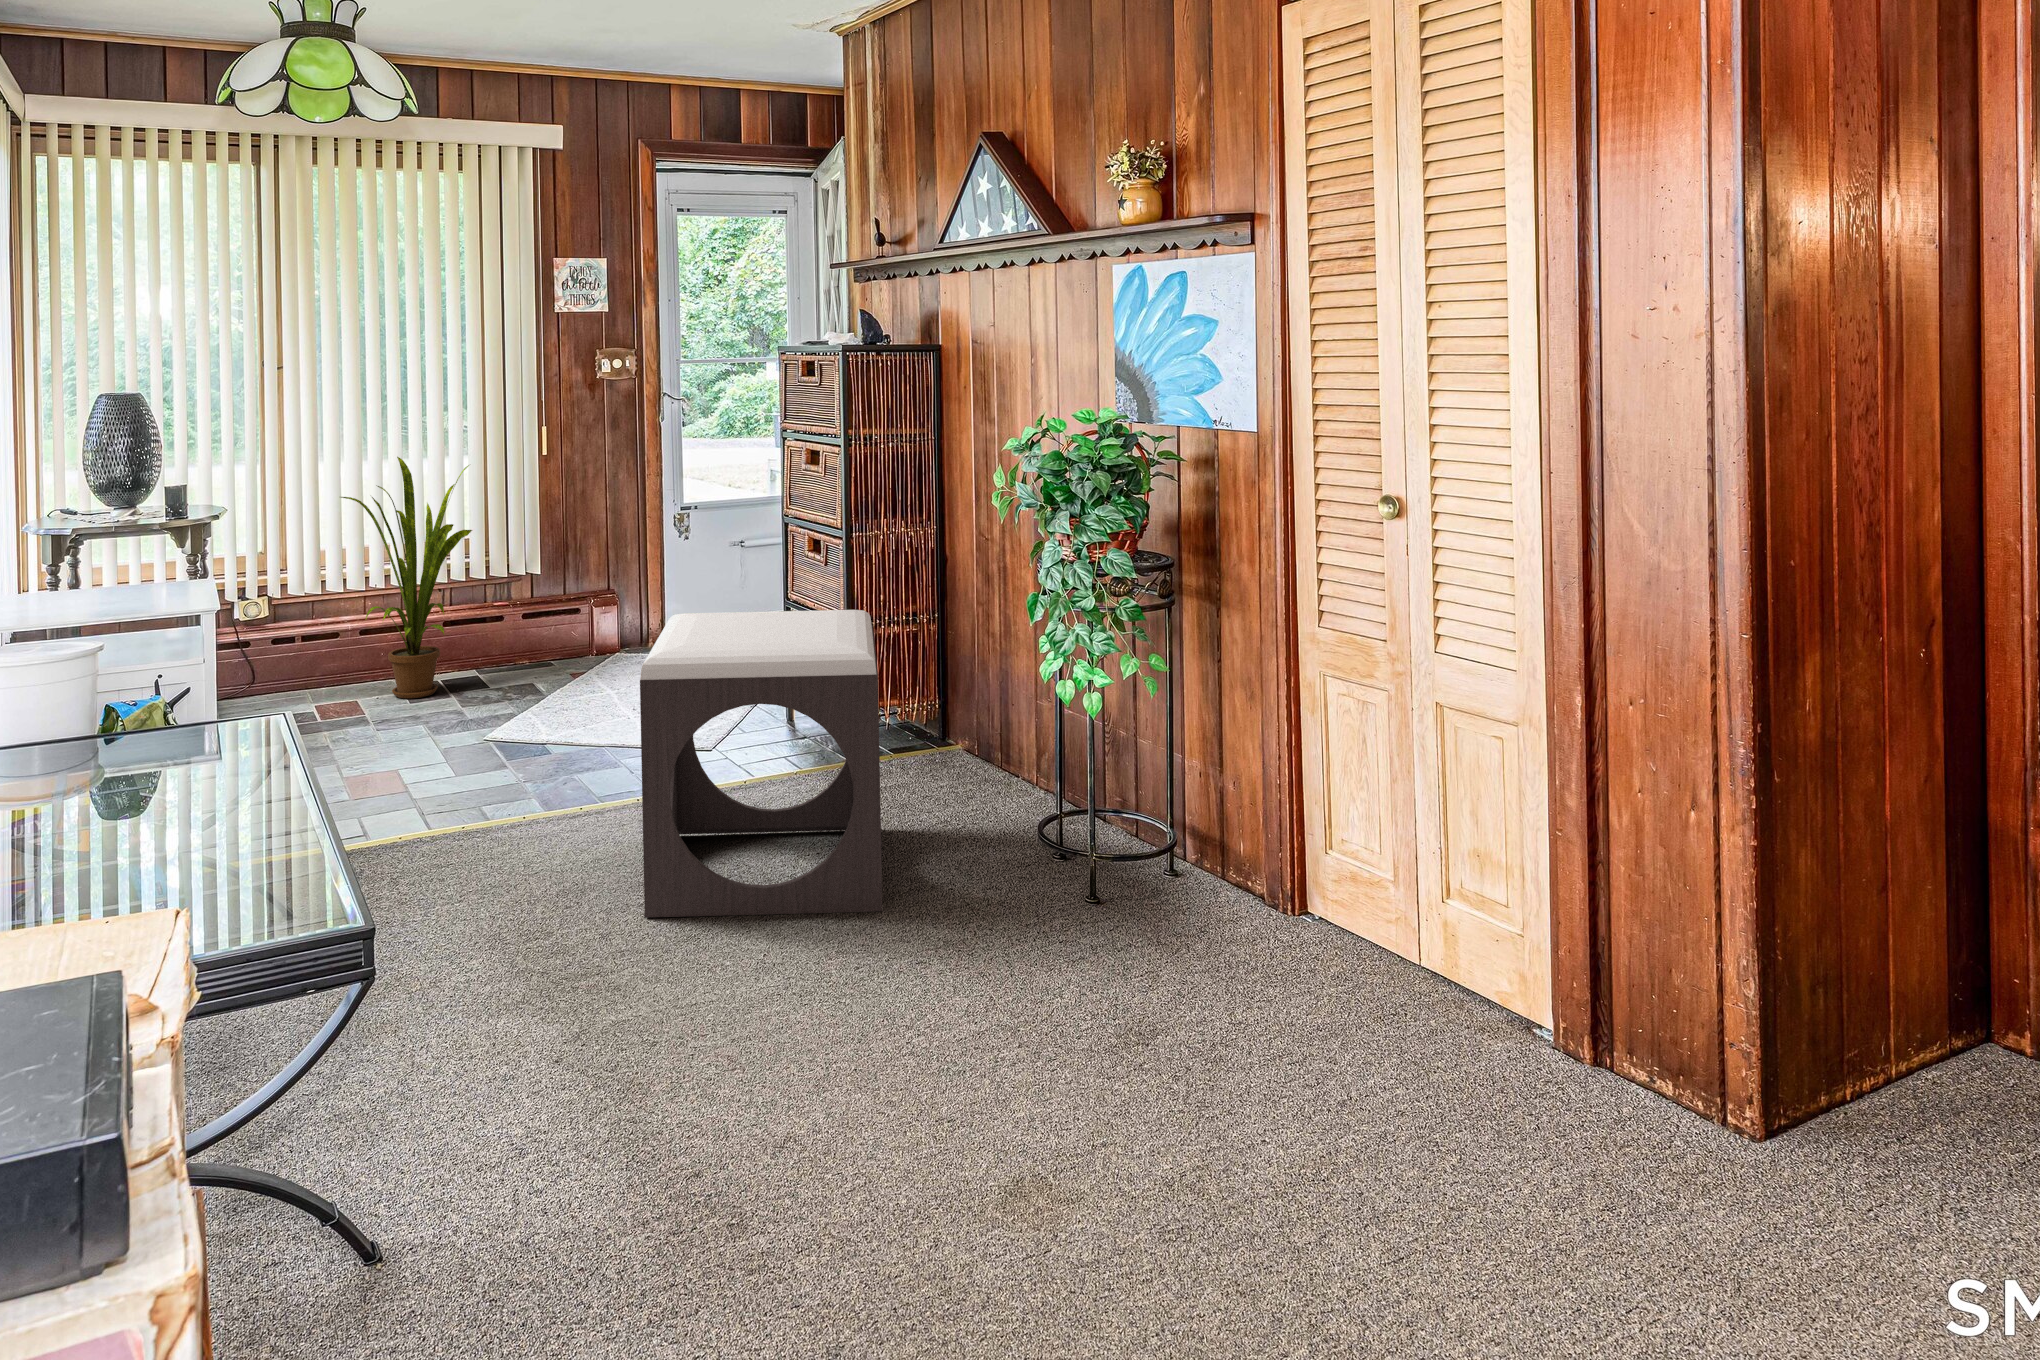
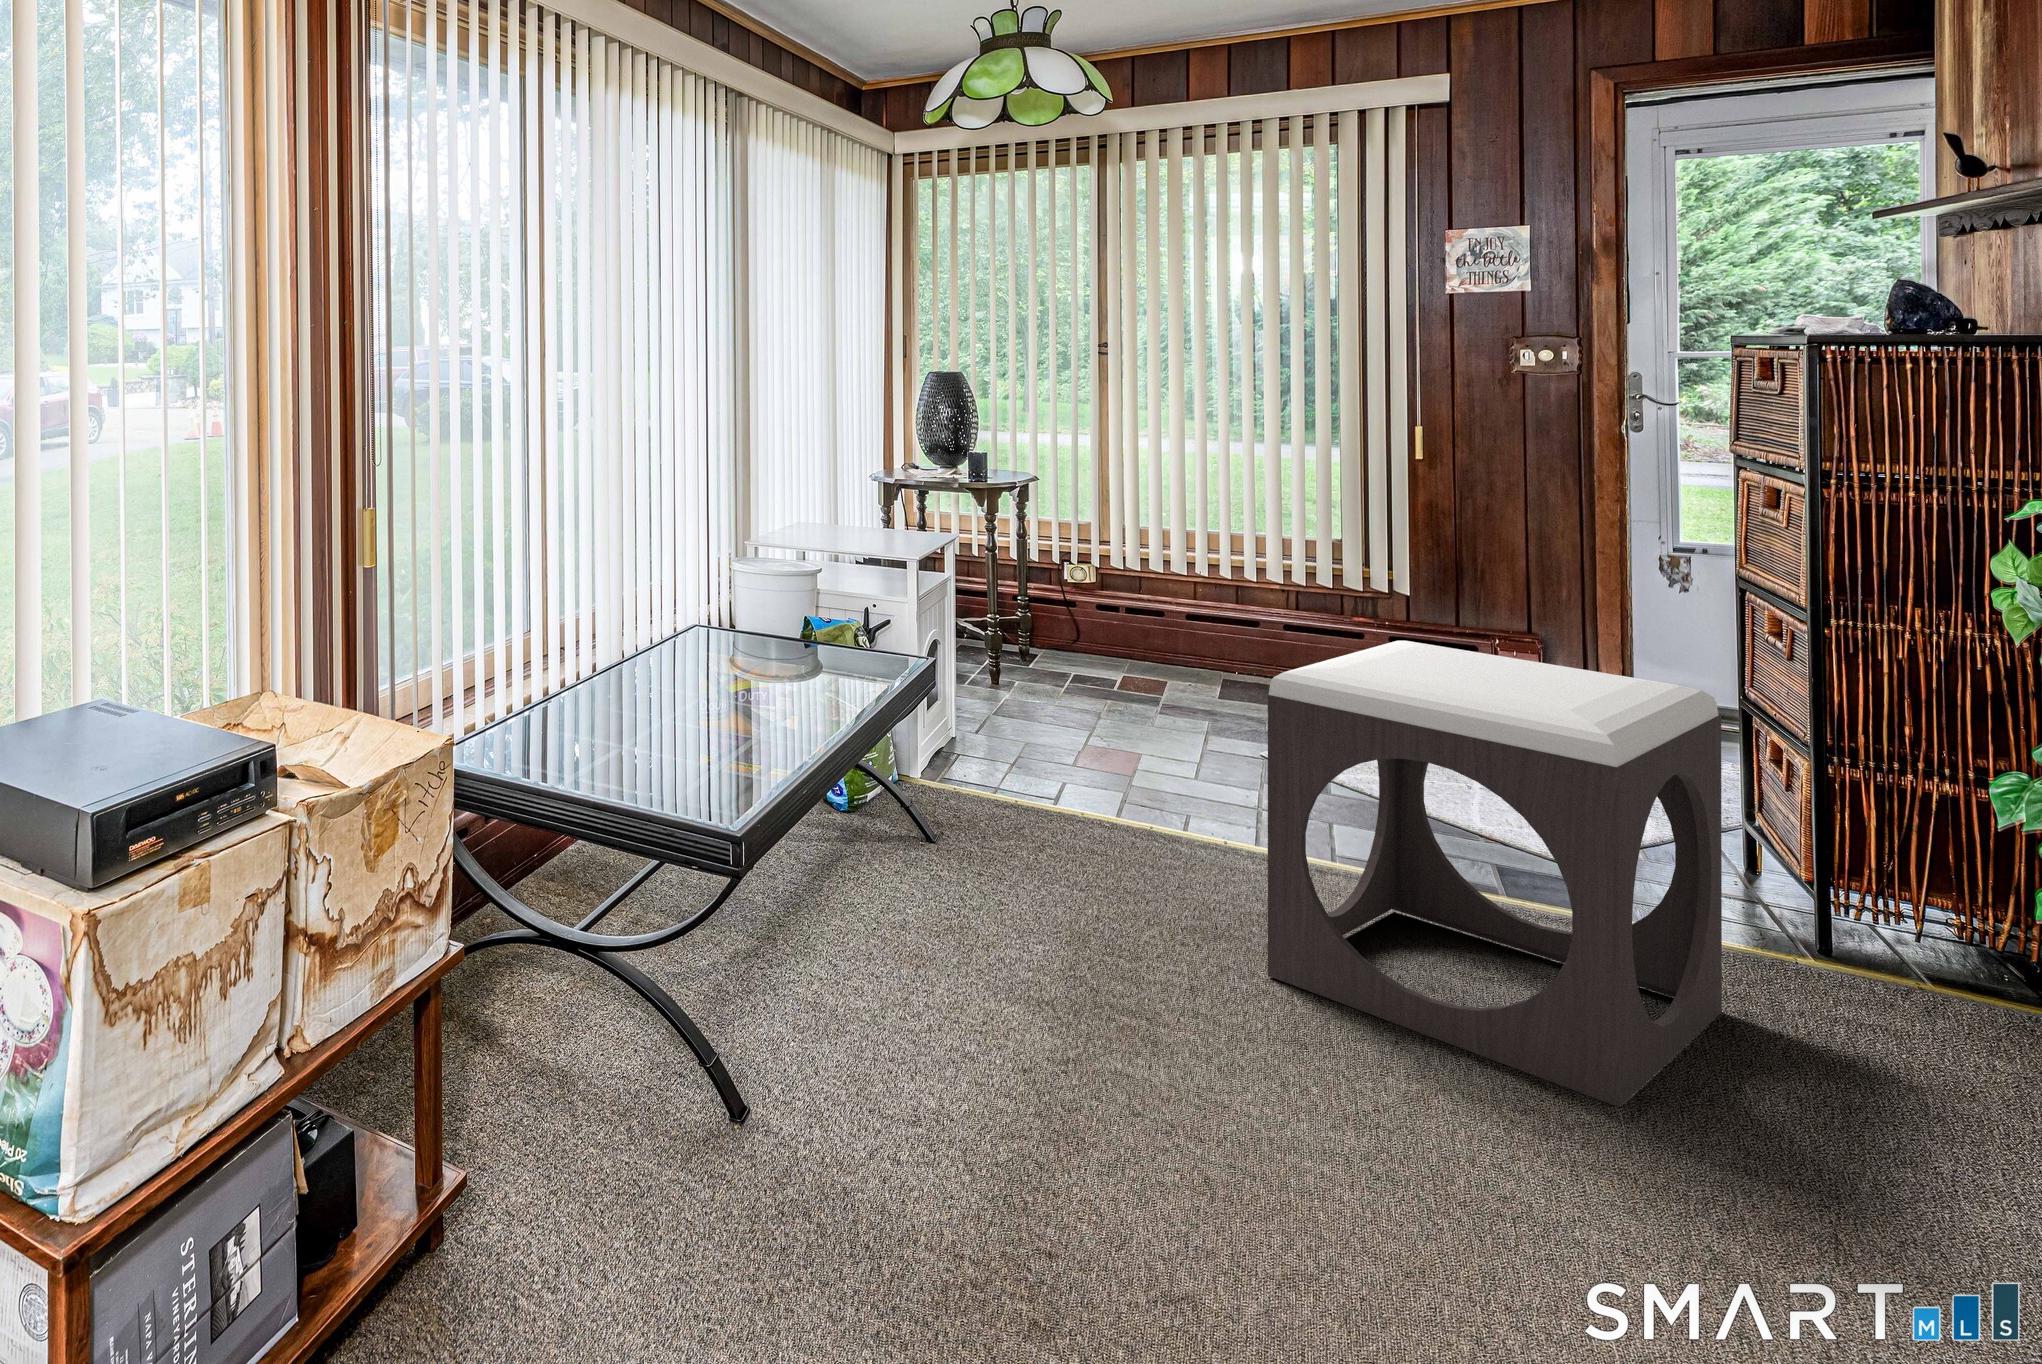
house plant: present [341,457,472,698] -> none [1155,444,1310,697]

